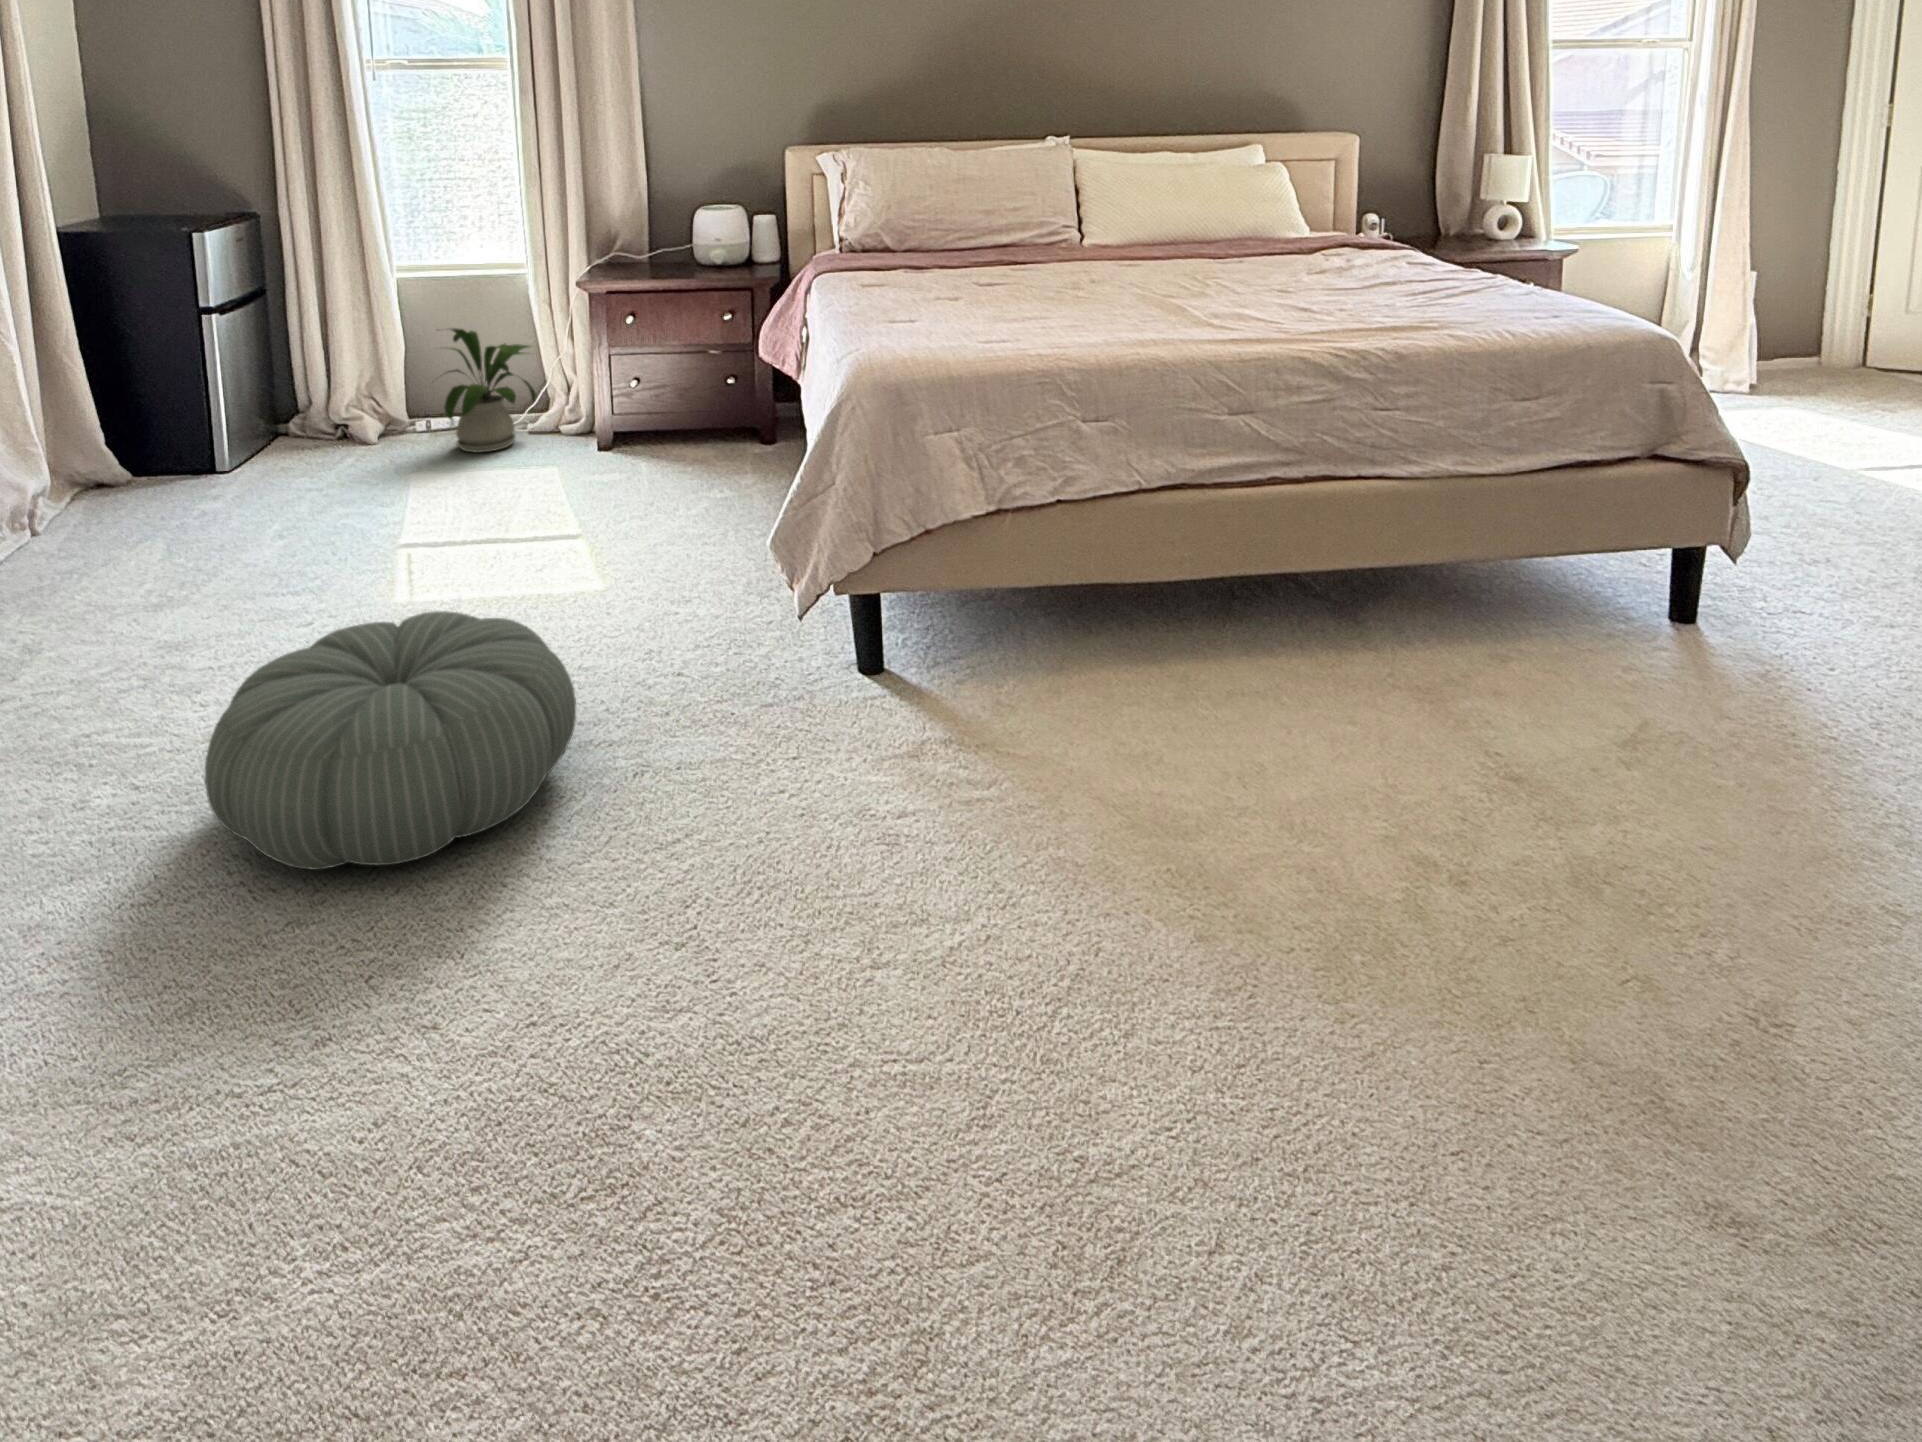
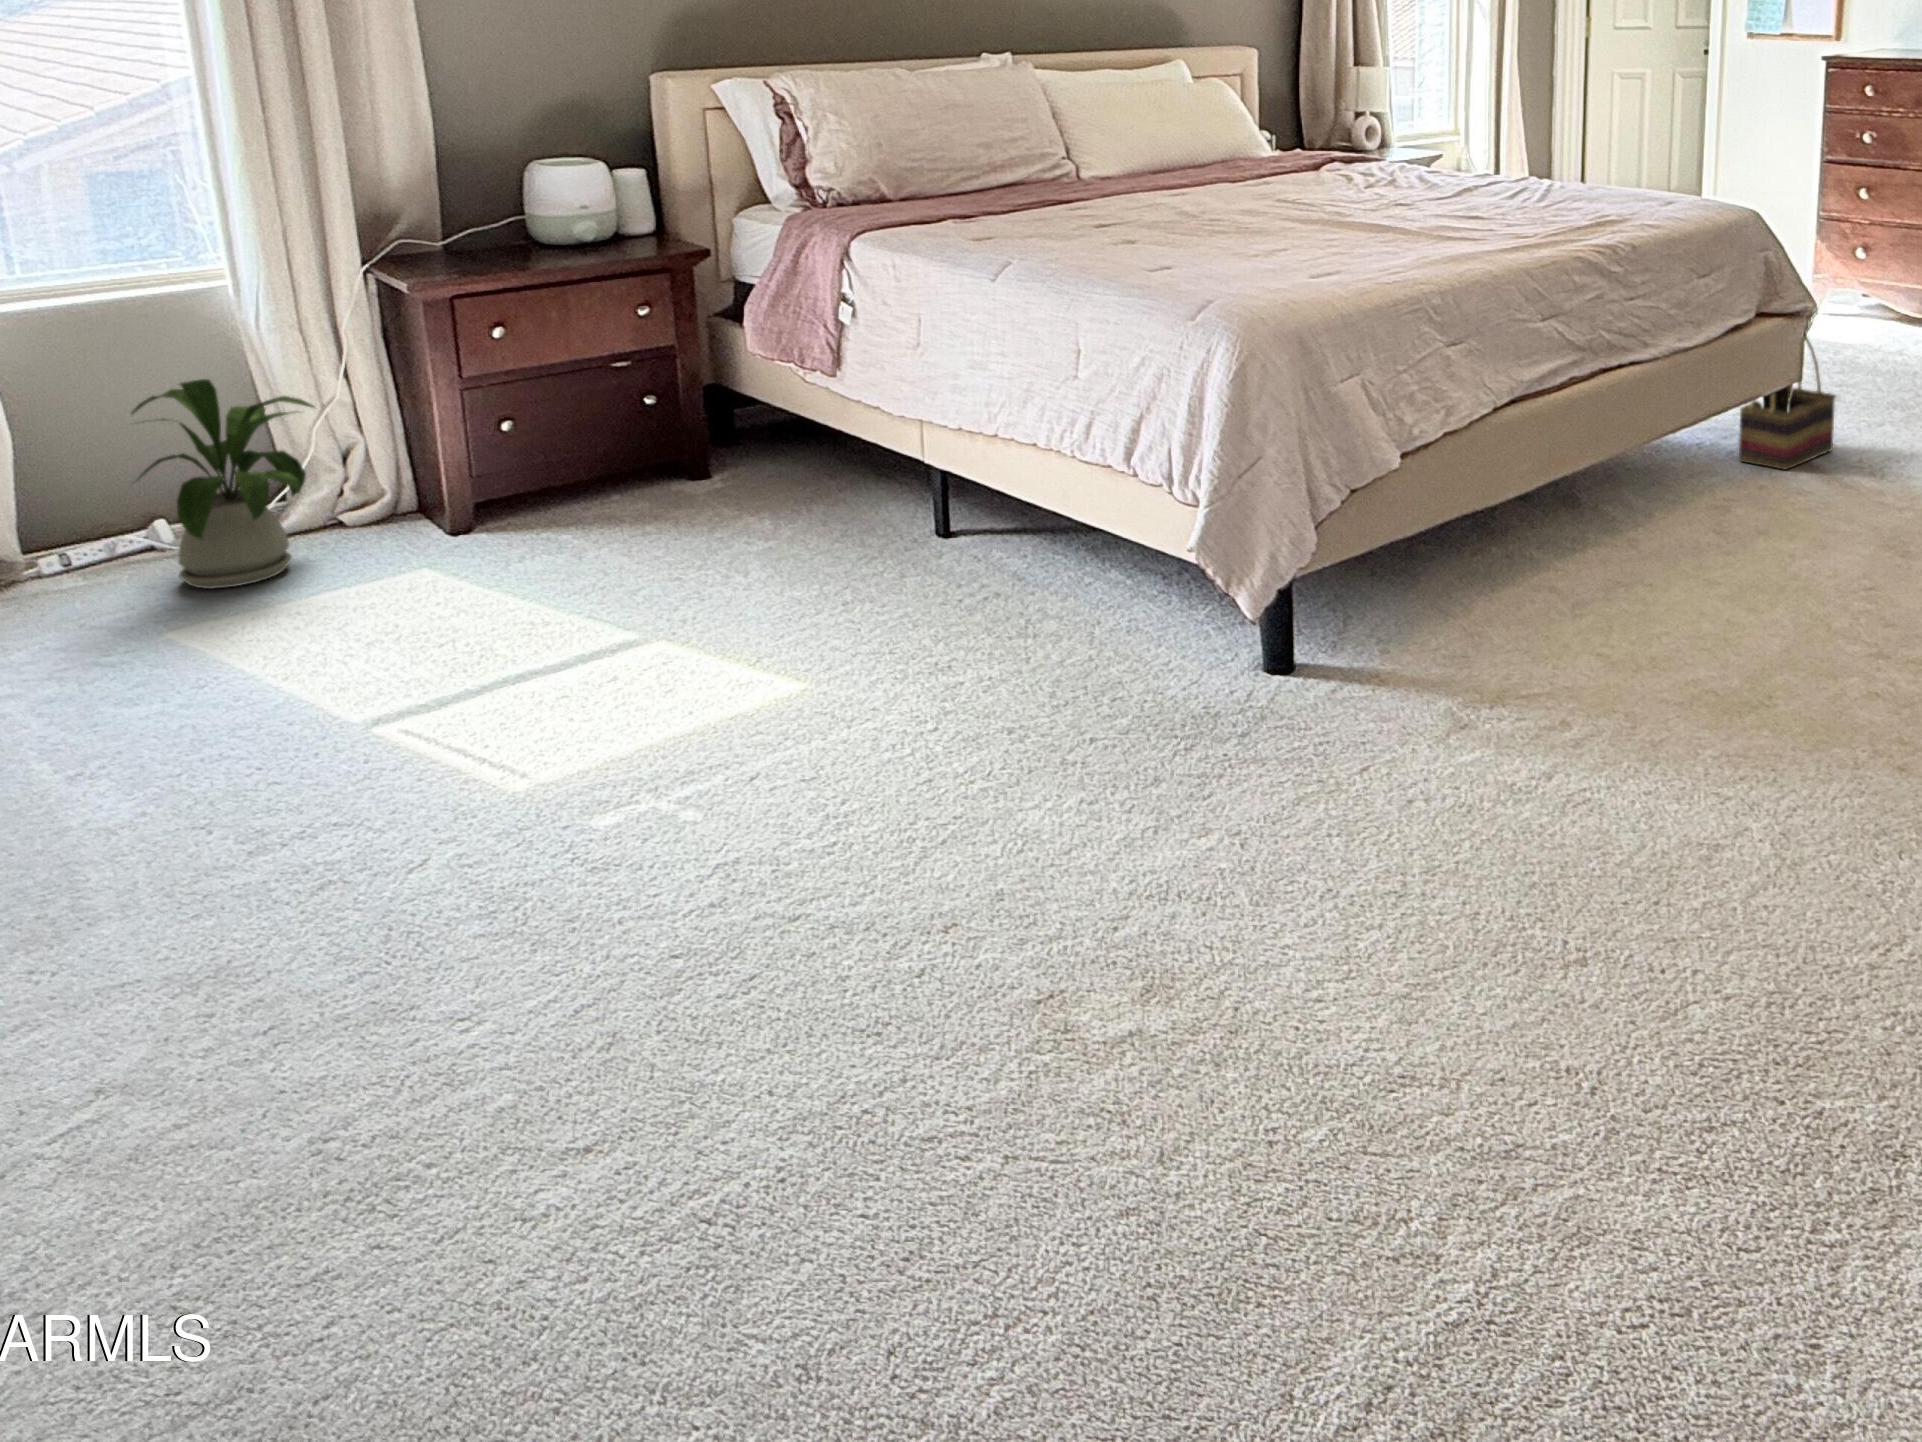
basket: none [1584,500,1743,672] -> present [1739,334,1836,470]
pouf: present [205,611,576,870] -> none [832,618,1261,917]

